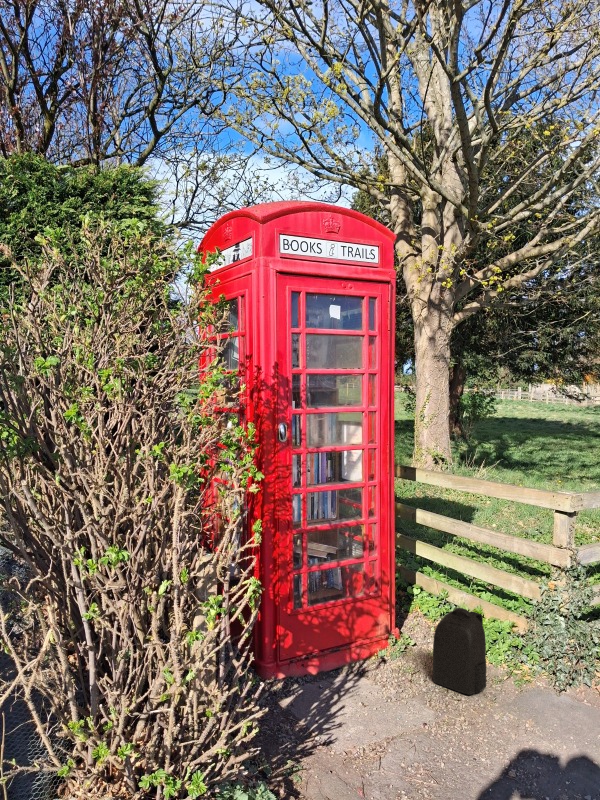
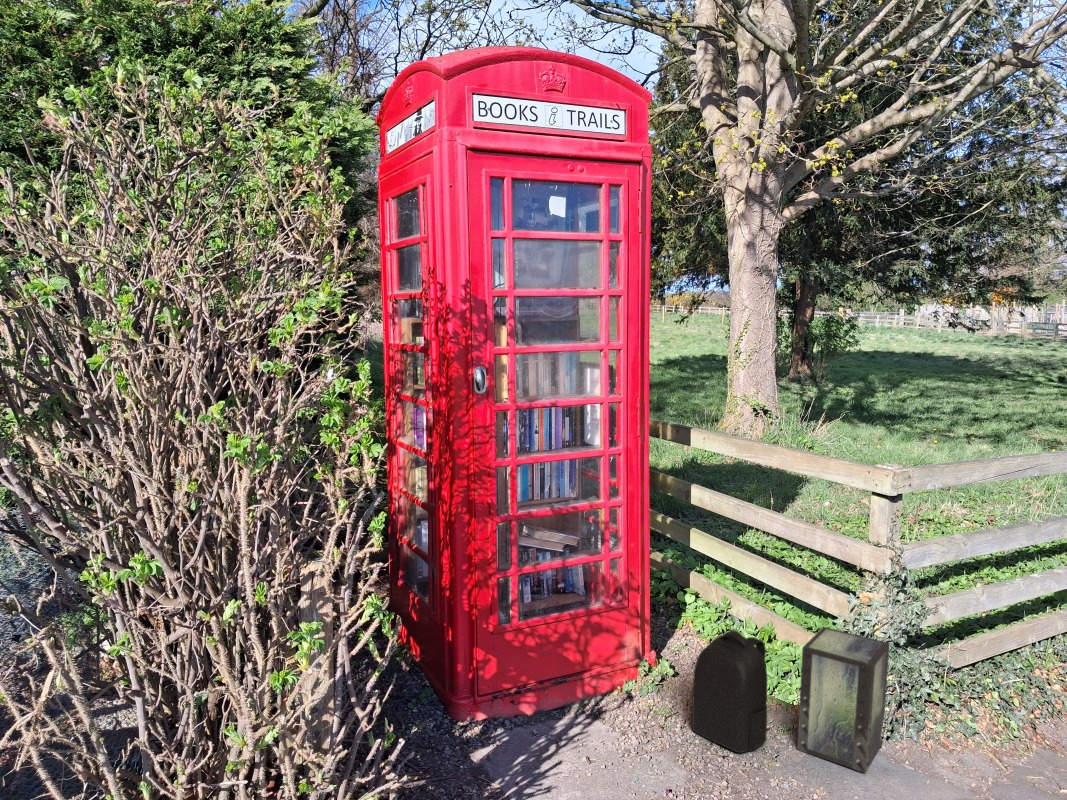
storage box: none [508,603,567,704] -> present [797,627,889,773]

